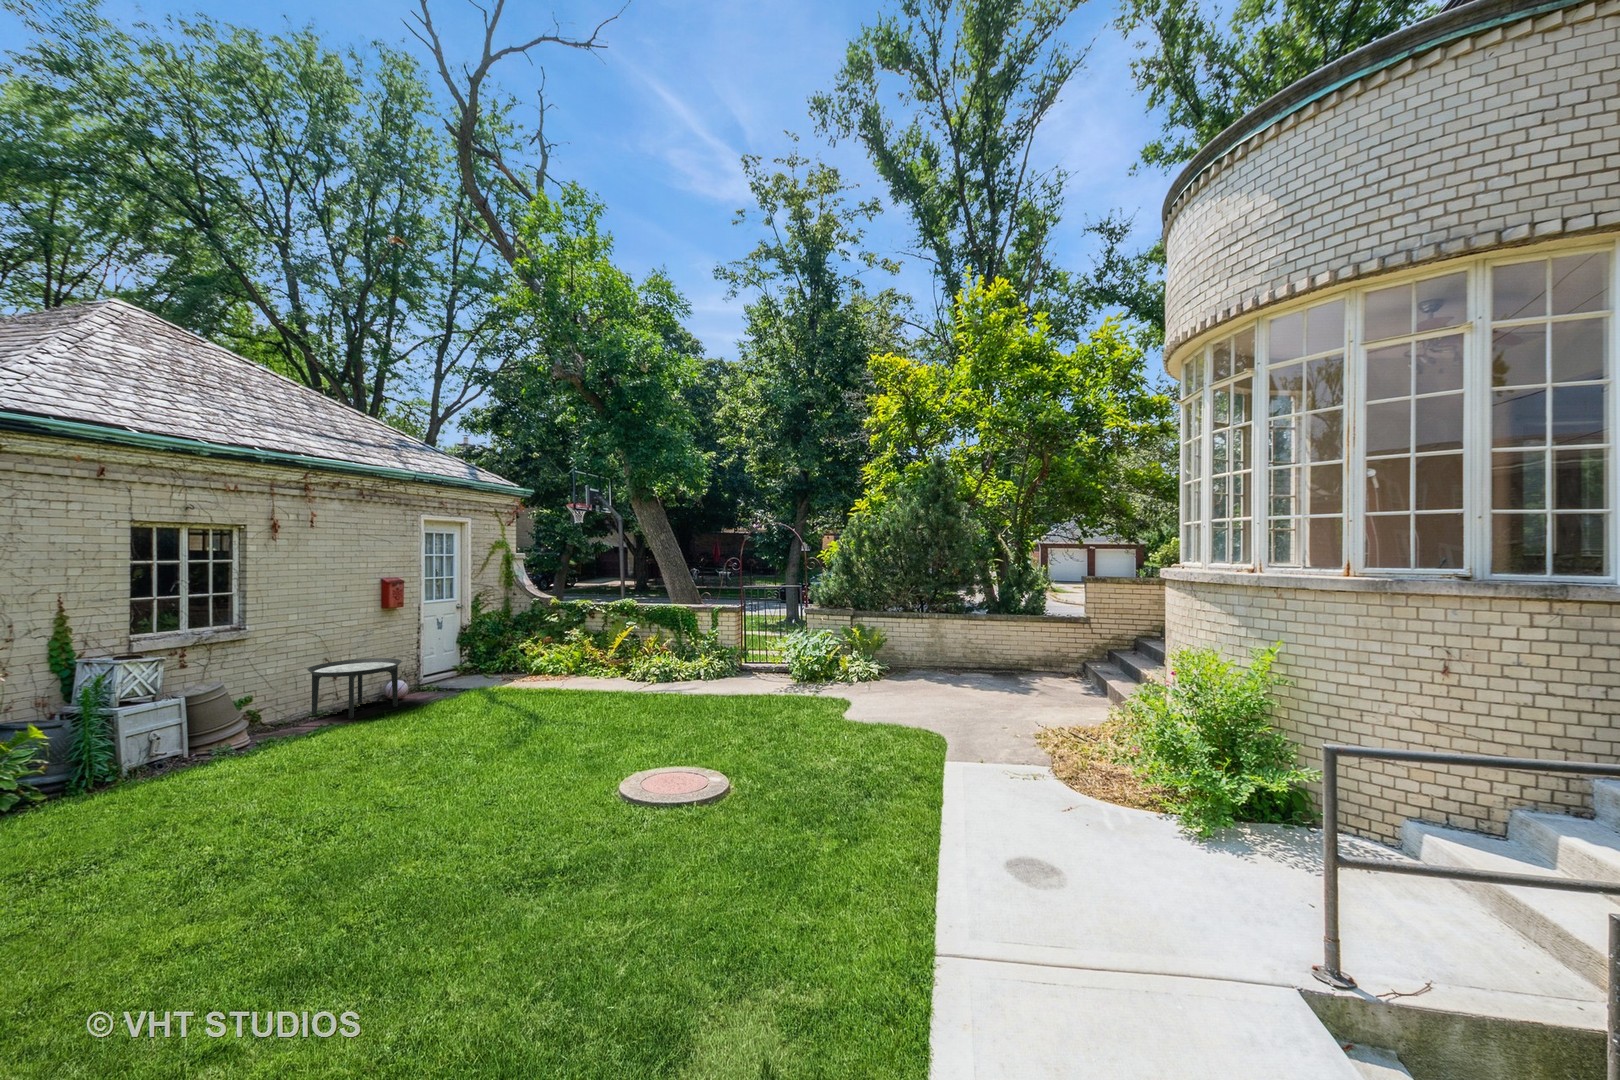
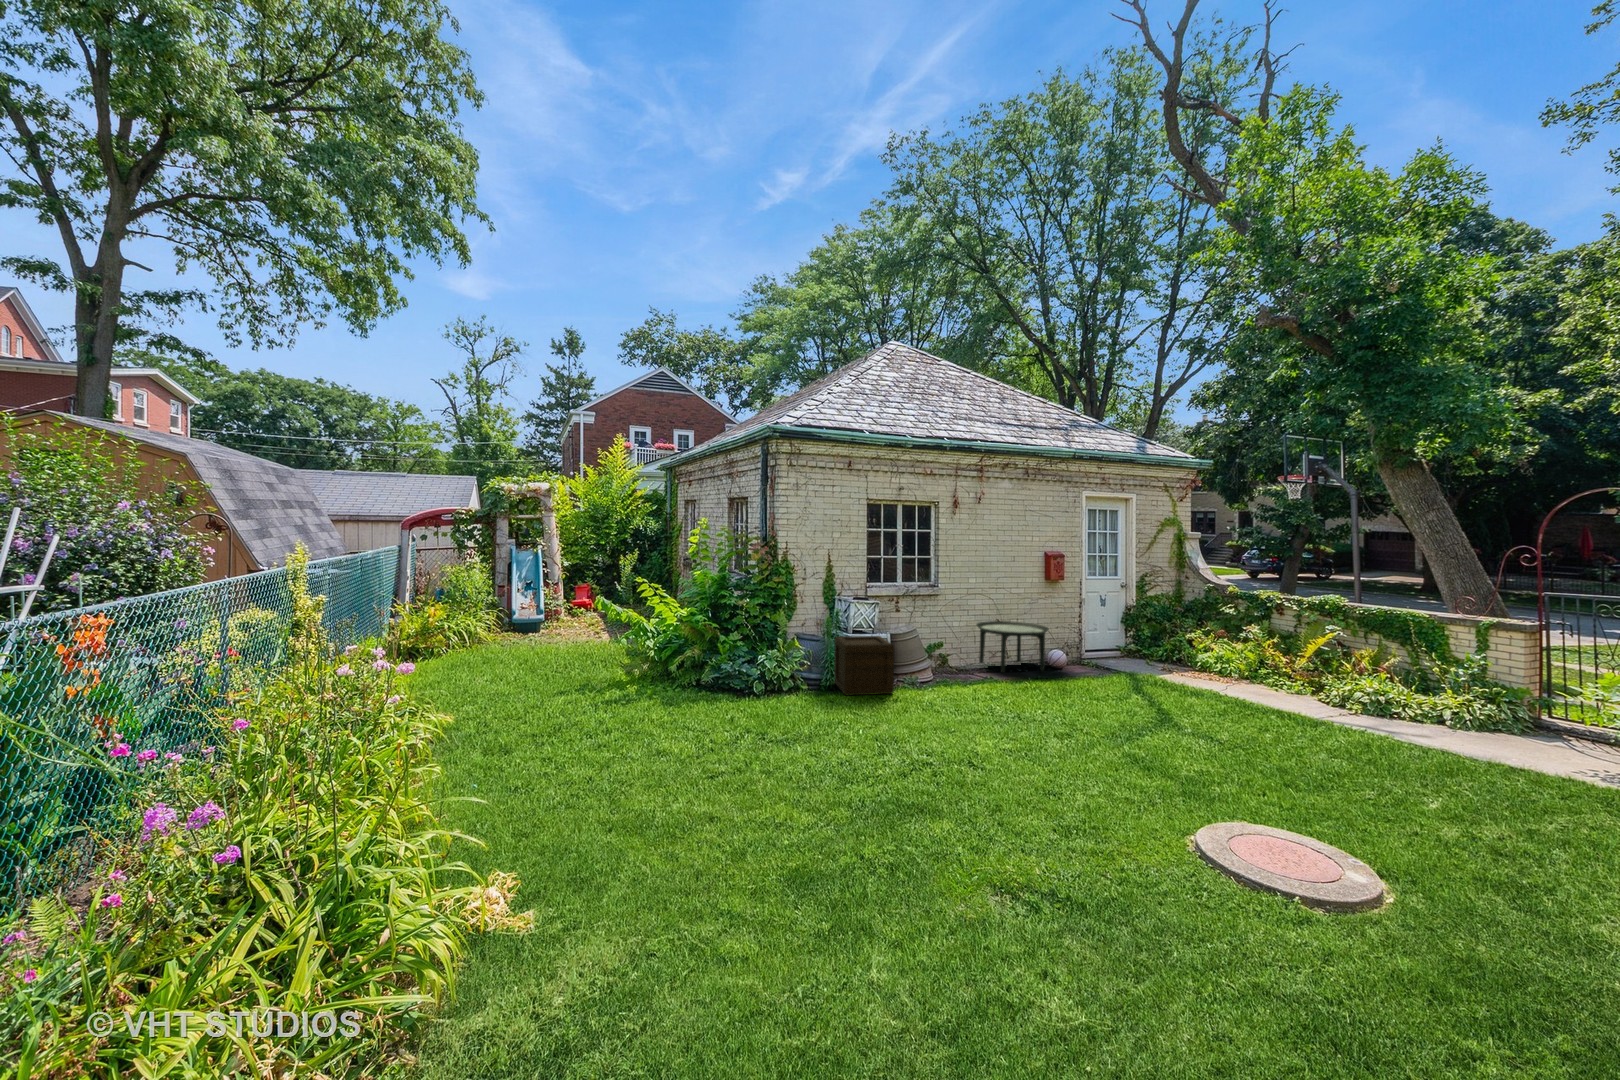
wooden crate: none [93,707,219,801] -> present [834,636,894,695]

